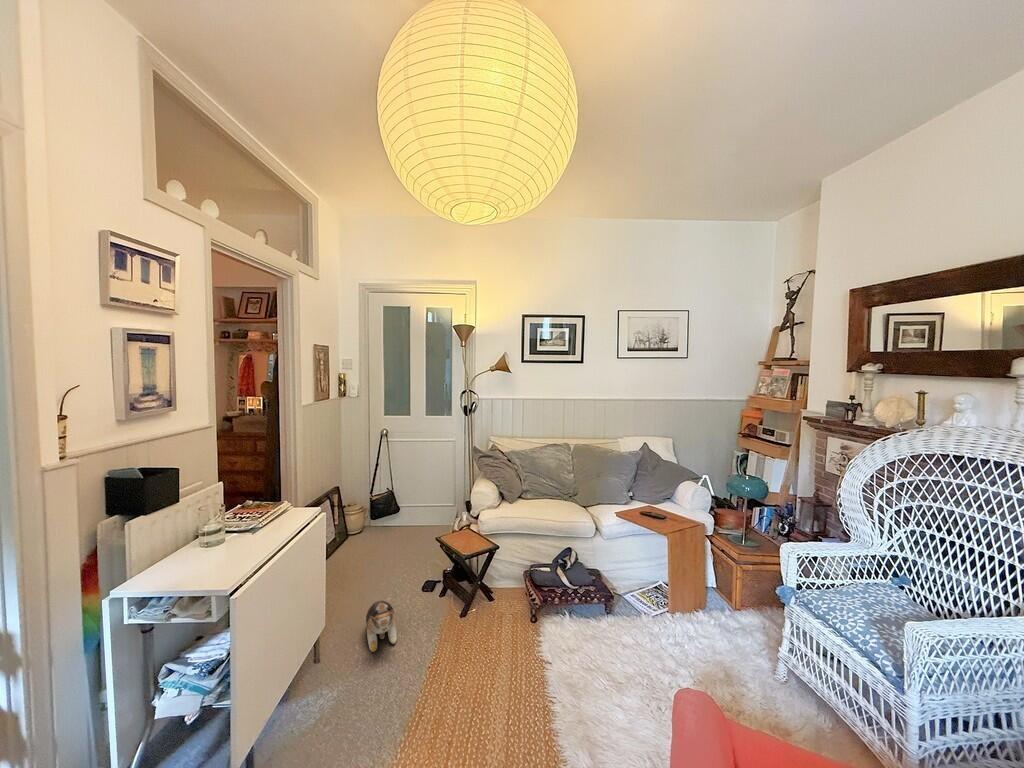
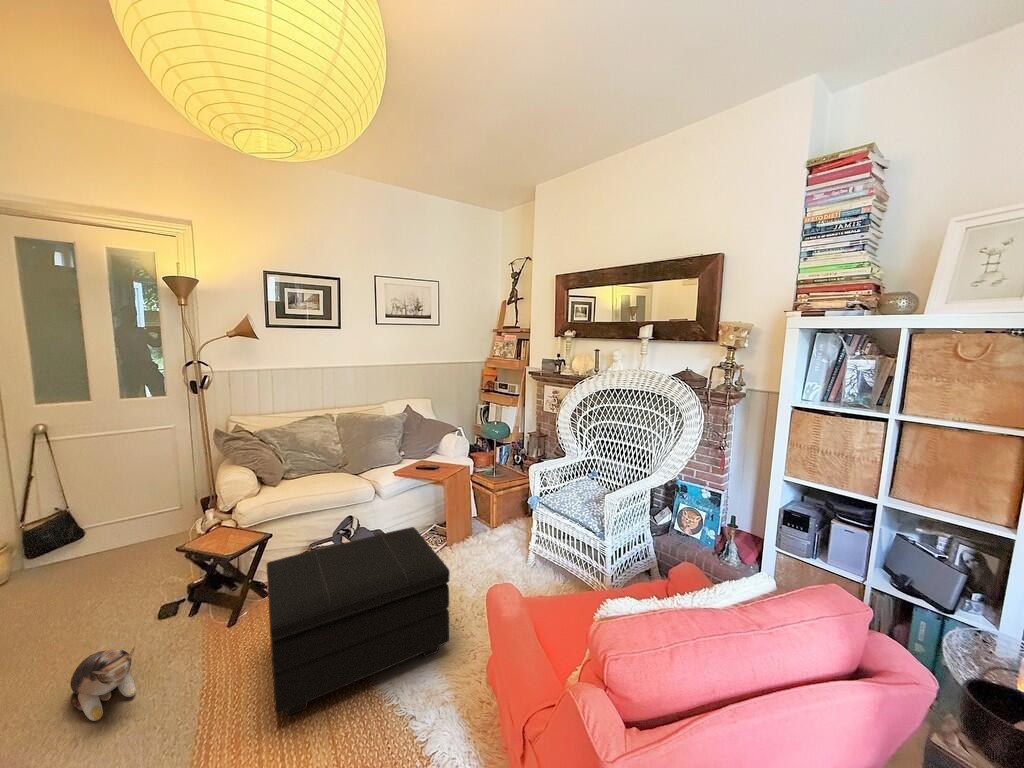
footstool: none [463,572,640,740] -> present [267,527,450,715]

